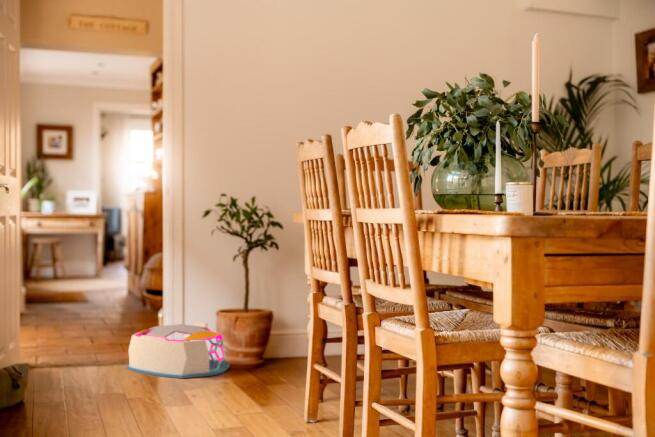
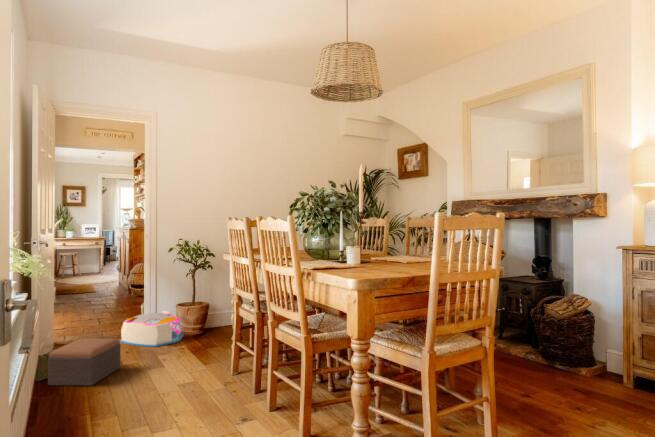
footstool: none [22,348,127,418] -> present [48,338,120,386]

